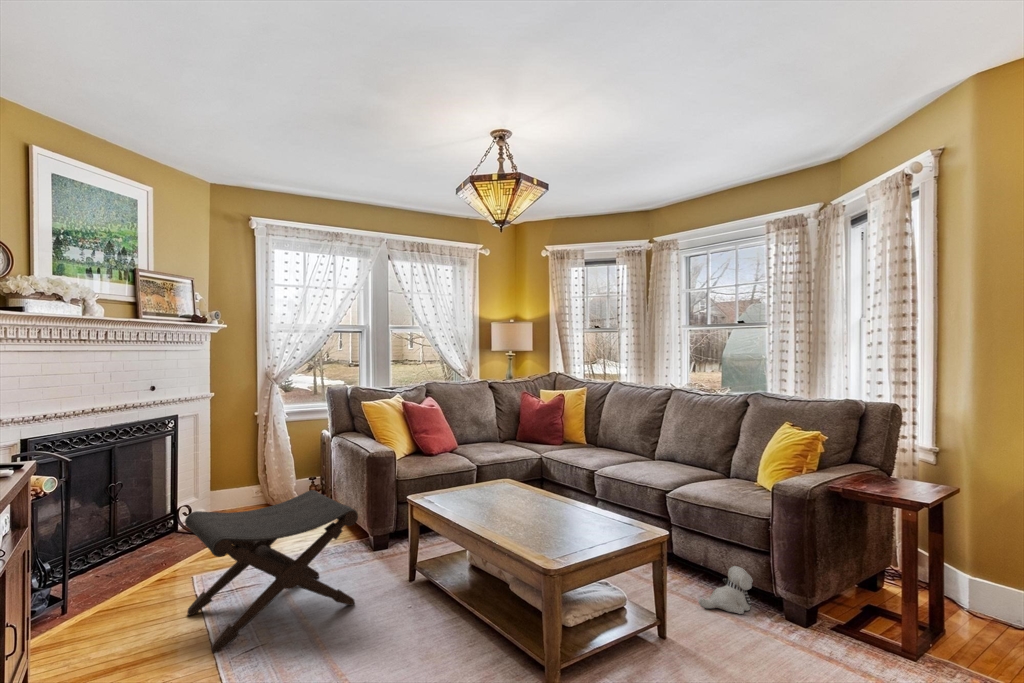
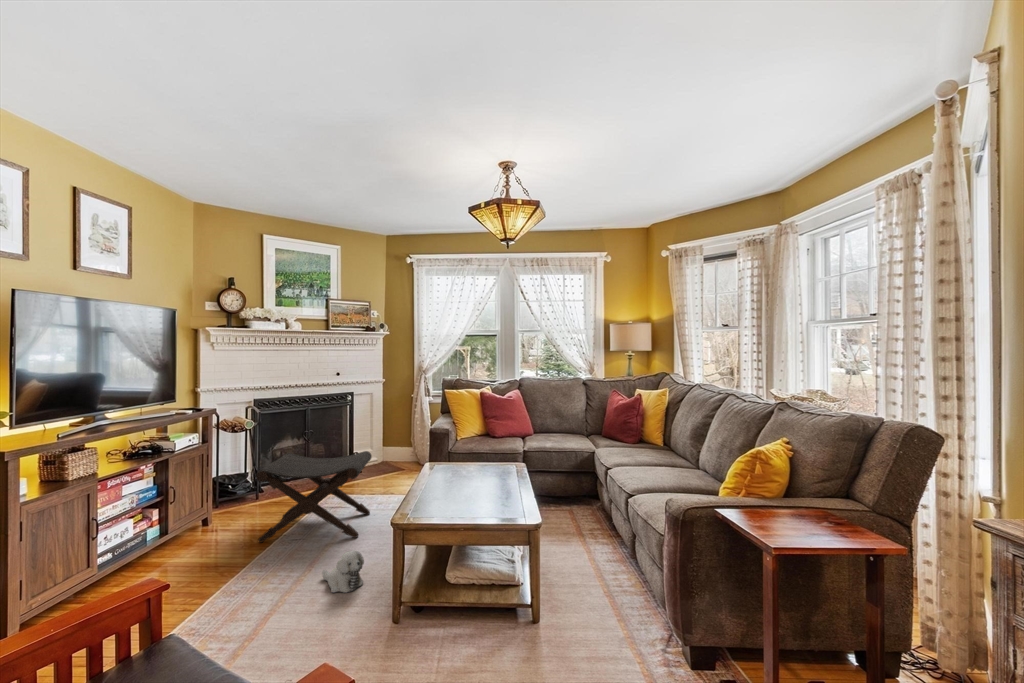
plush toy: present [698,566,753,614] -> present [322,550,364,592]

